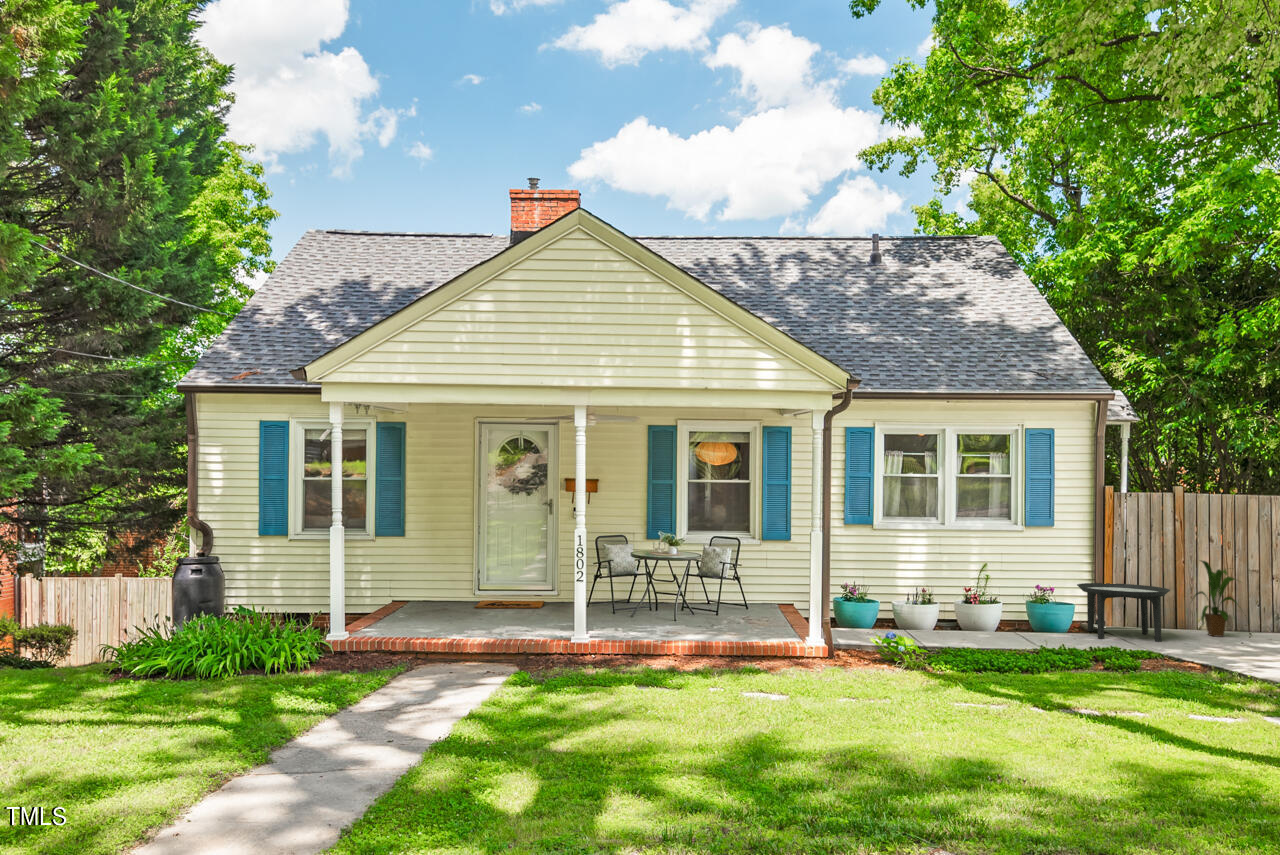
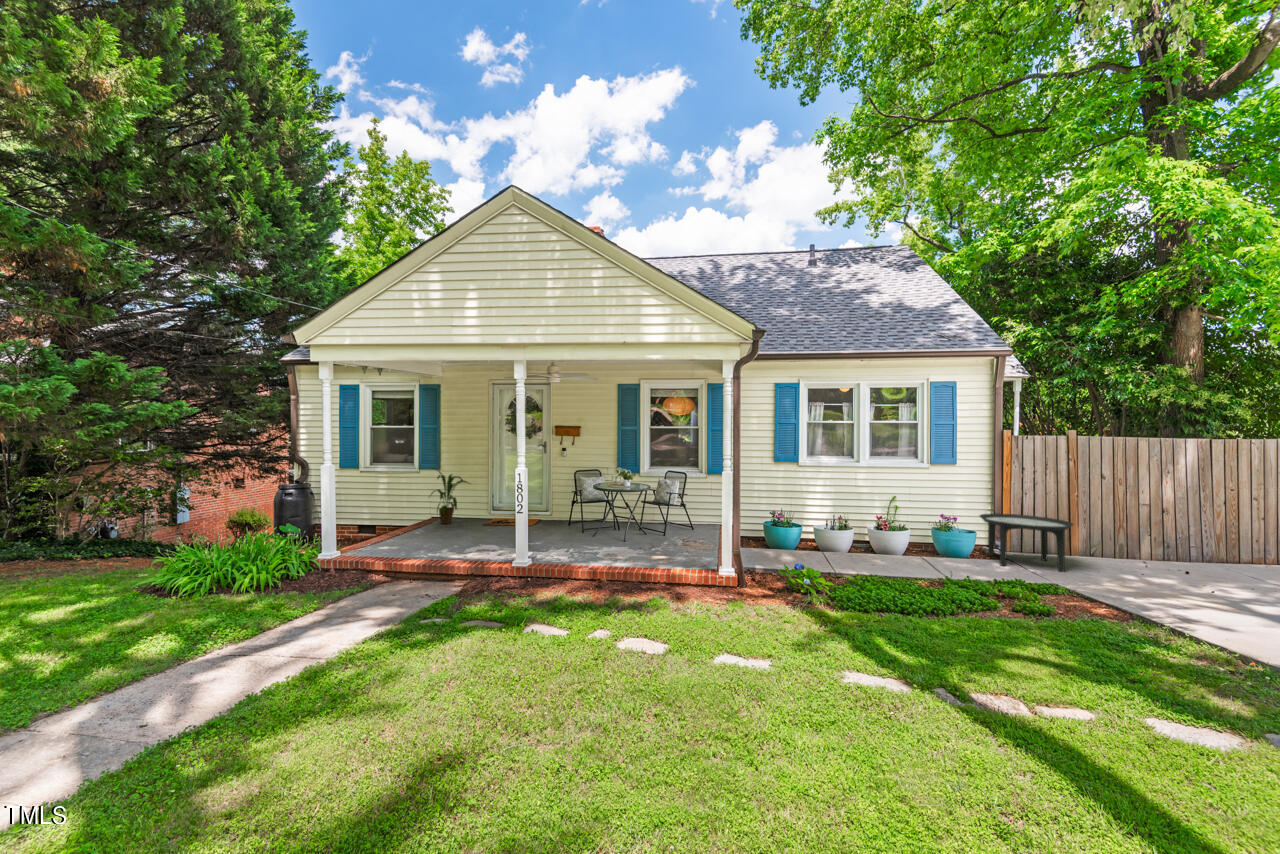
house plant: present [1195,561,1237,637] -> present [431,470,468,524]

